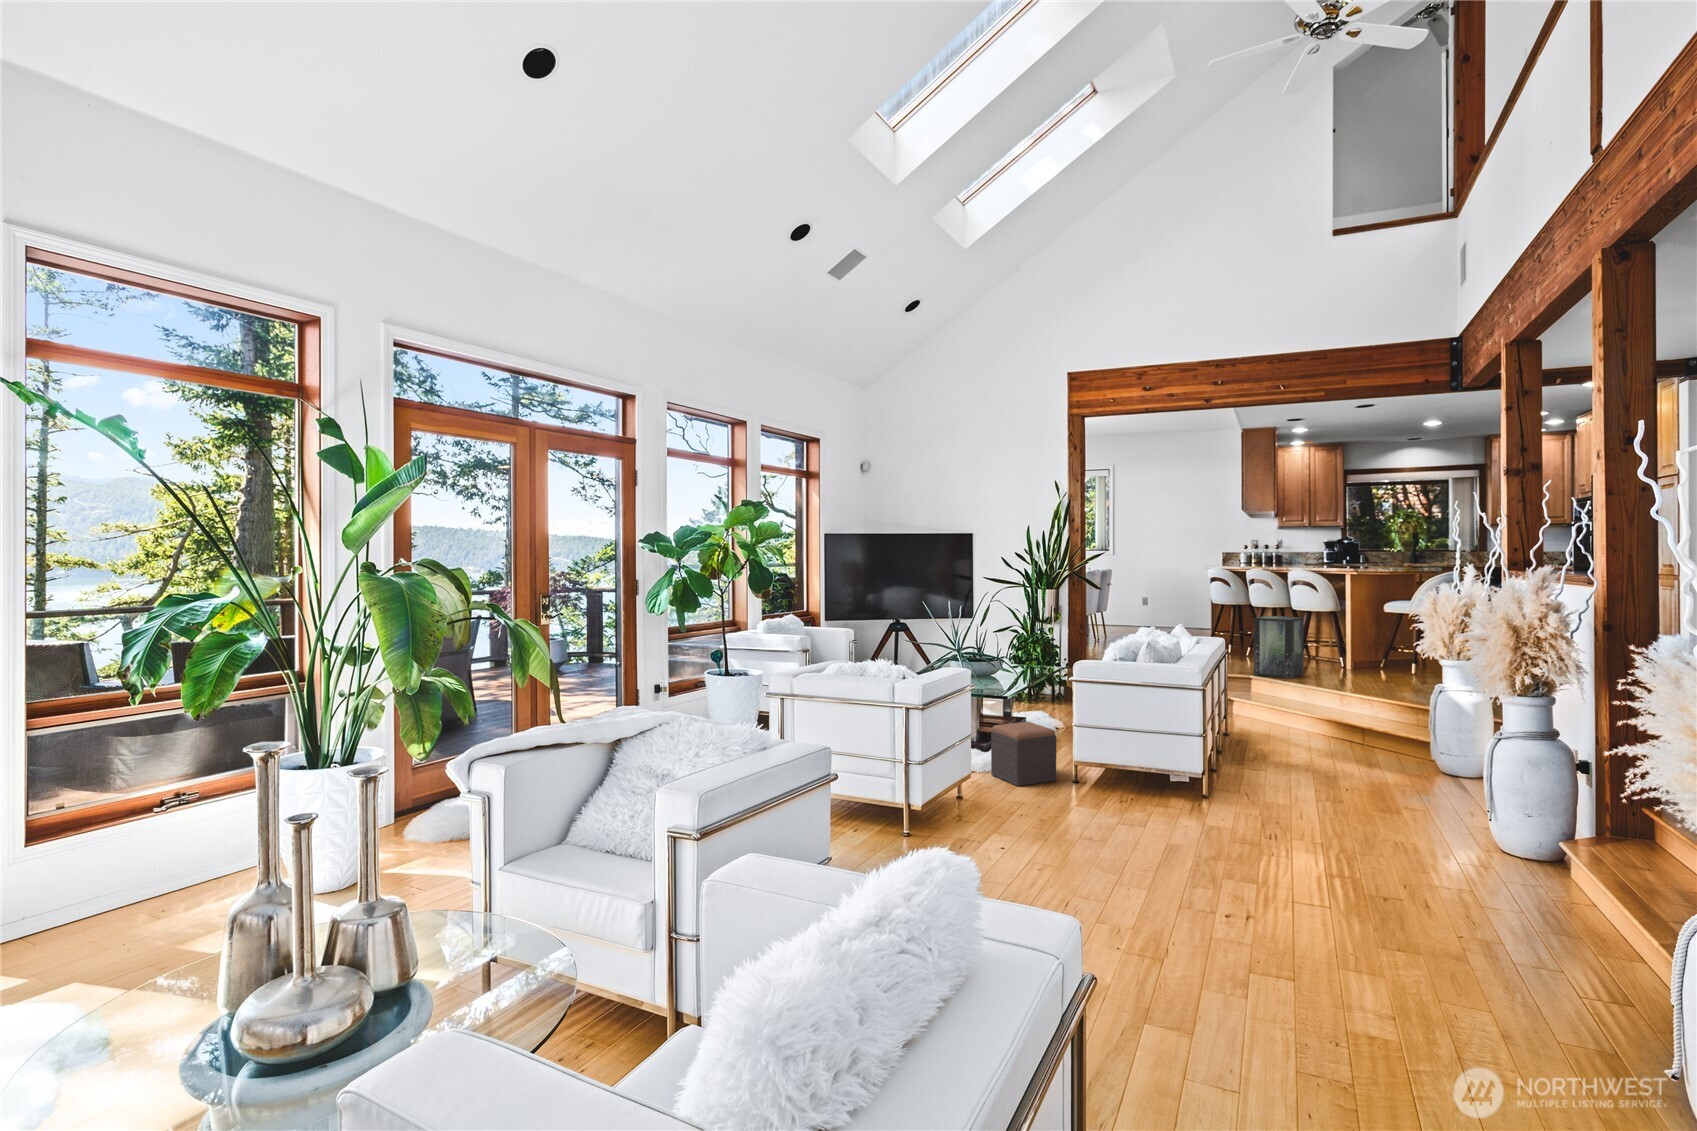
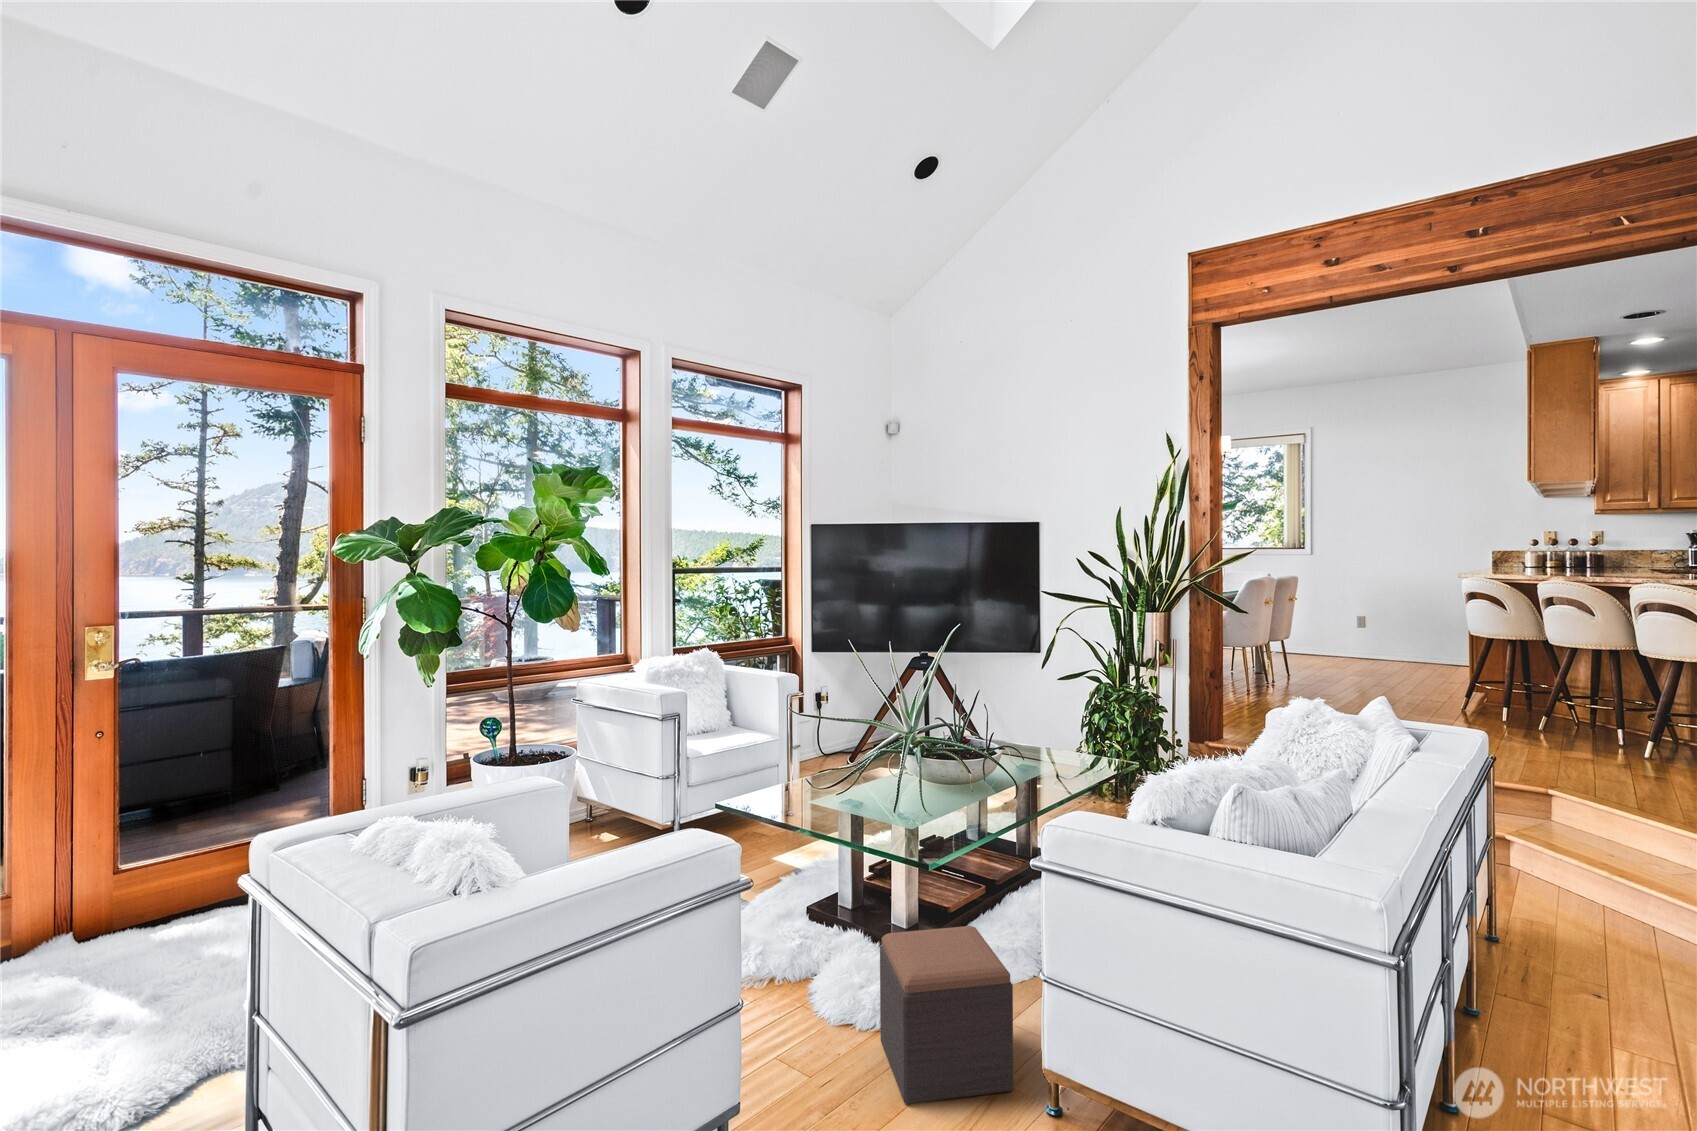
storage box: present [1254,616,1304,679] -> none [1554,670,1668,801]

